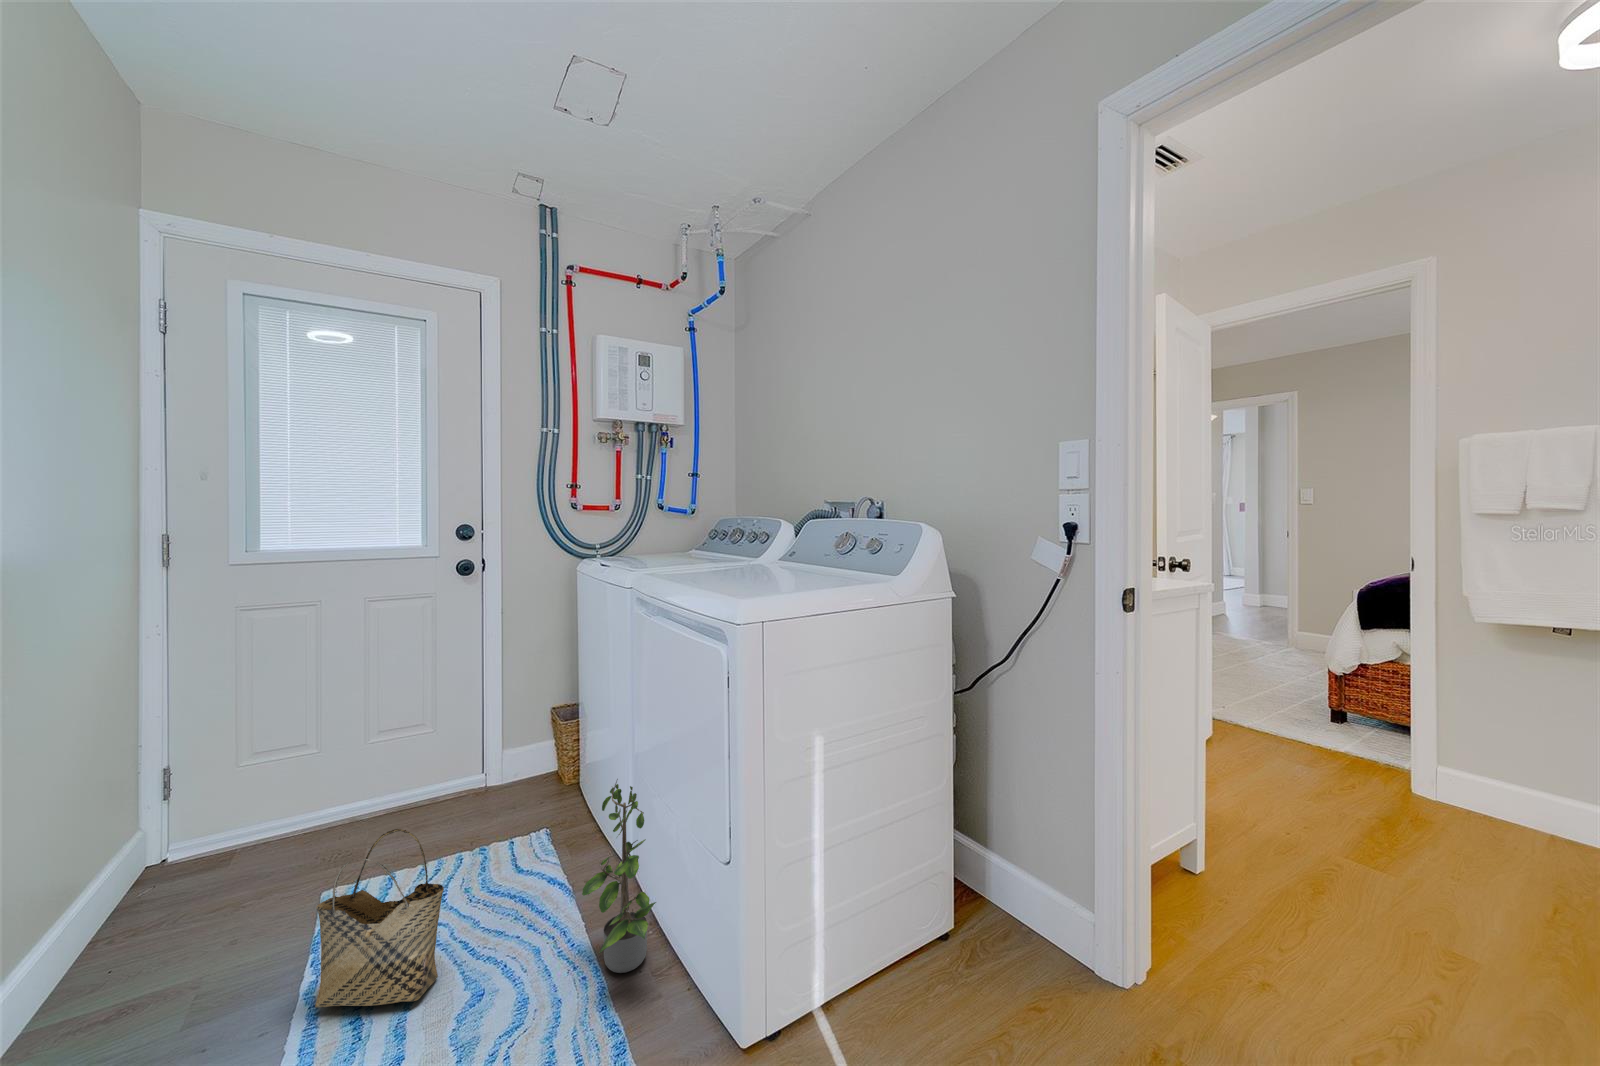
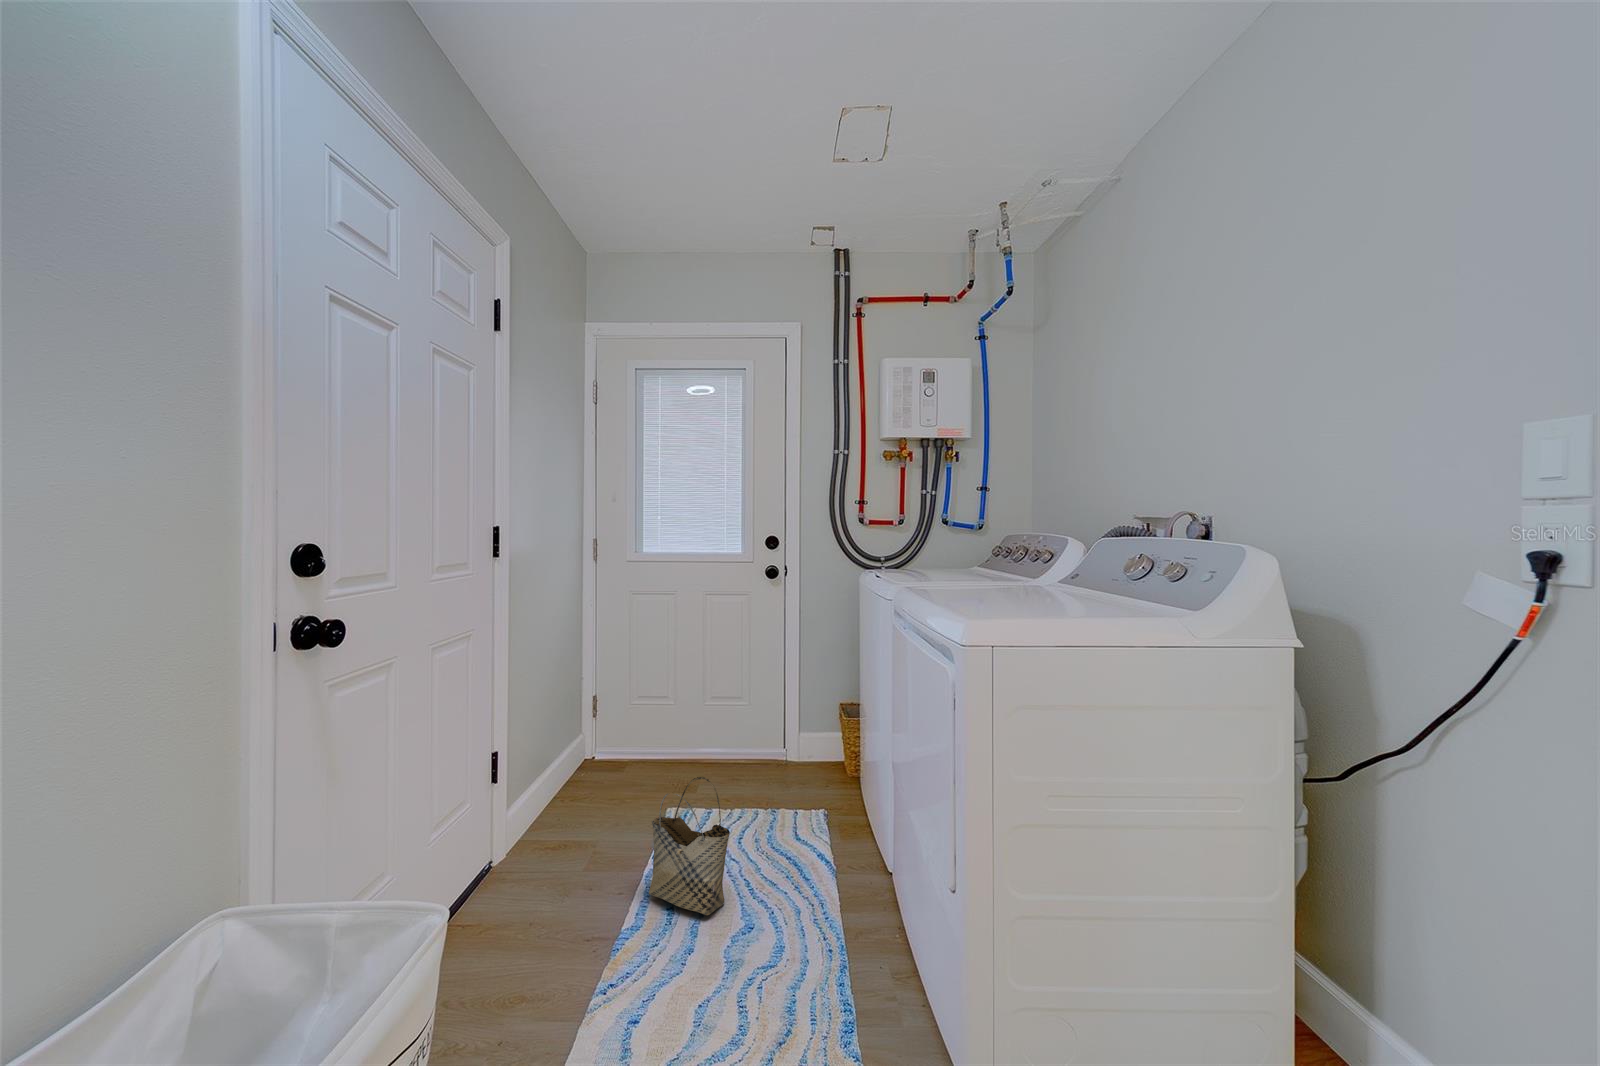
potted plant: present [582,779,656,973] -> none [830,777,891,958]

